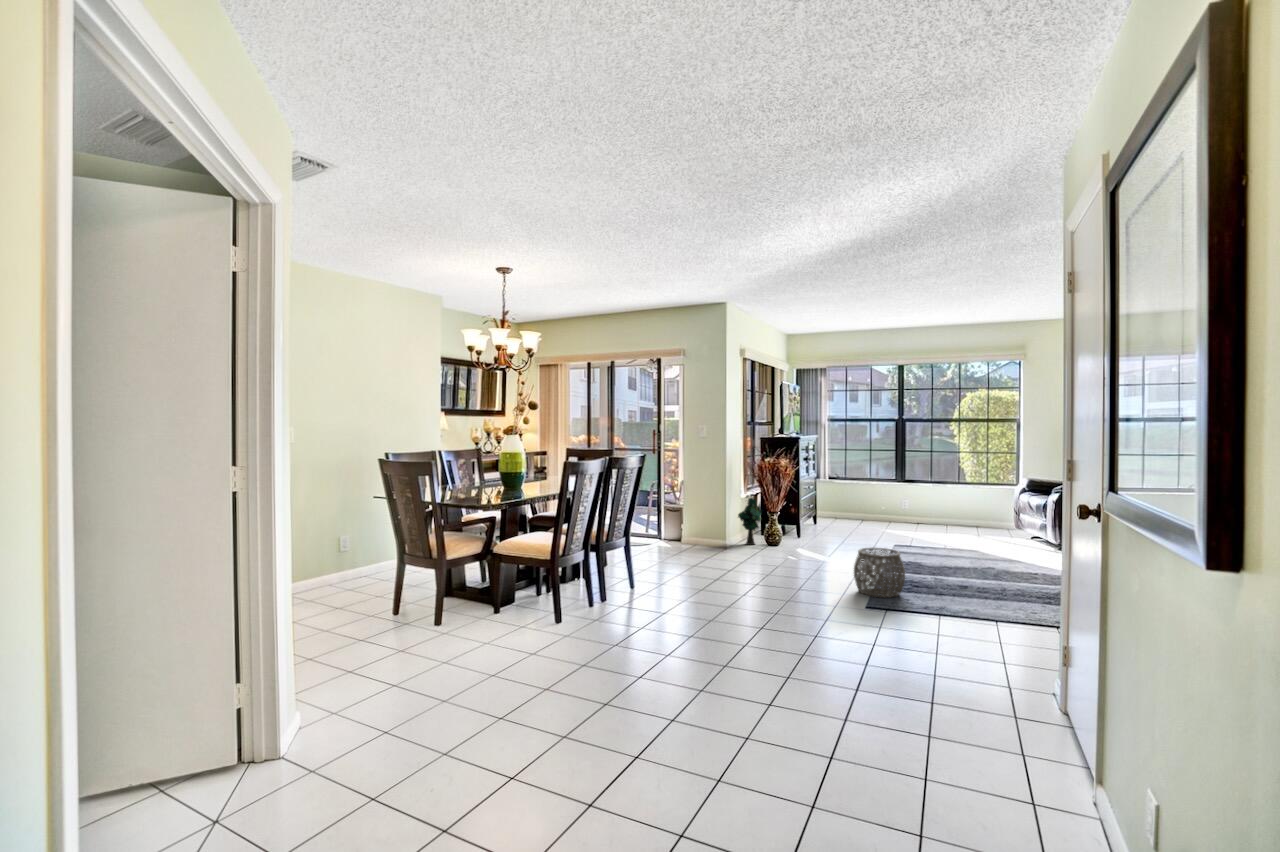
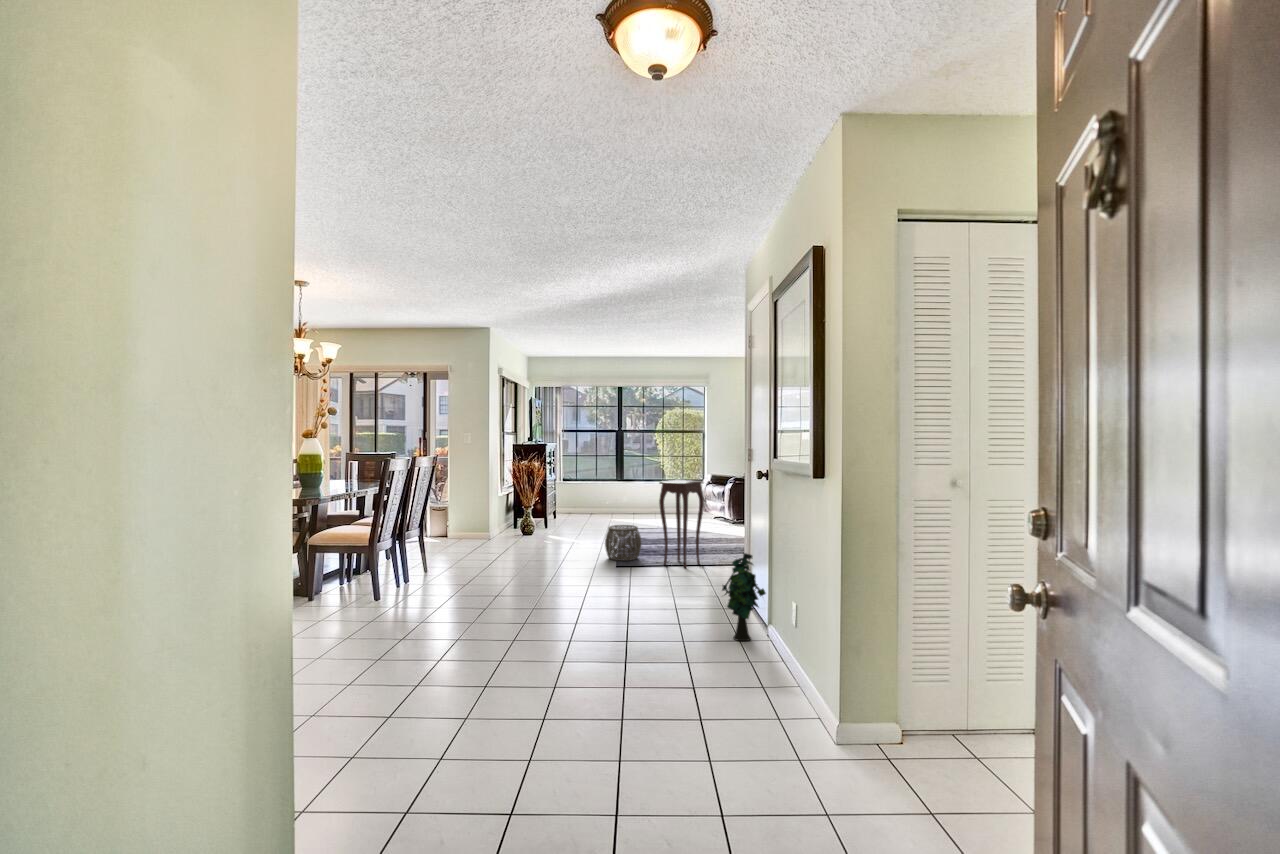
side table: none [928,493,1000,622] -> present [659,480,704,568]
decorative plant: present [738,494,762,545] -> present [722,553,766,641]

